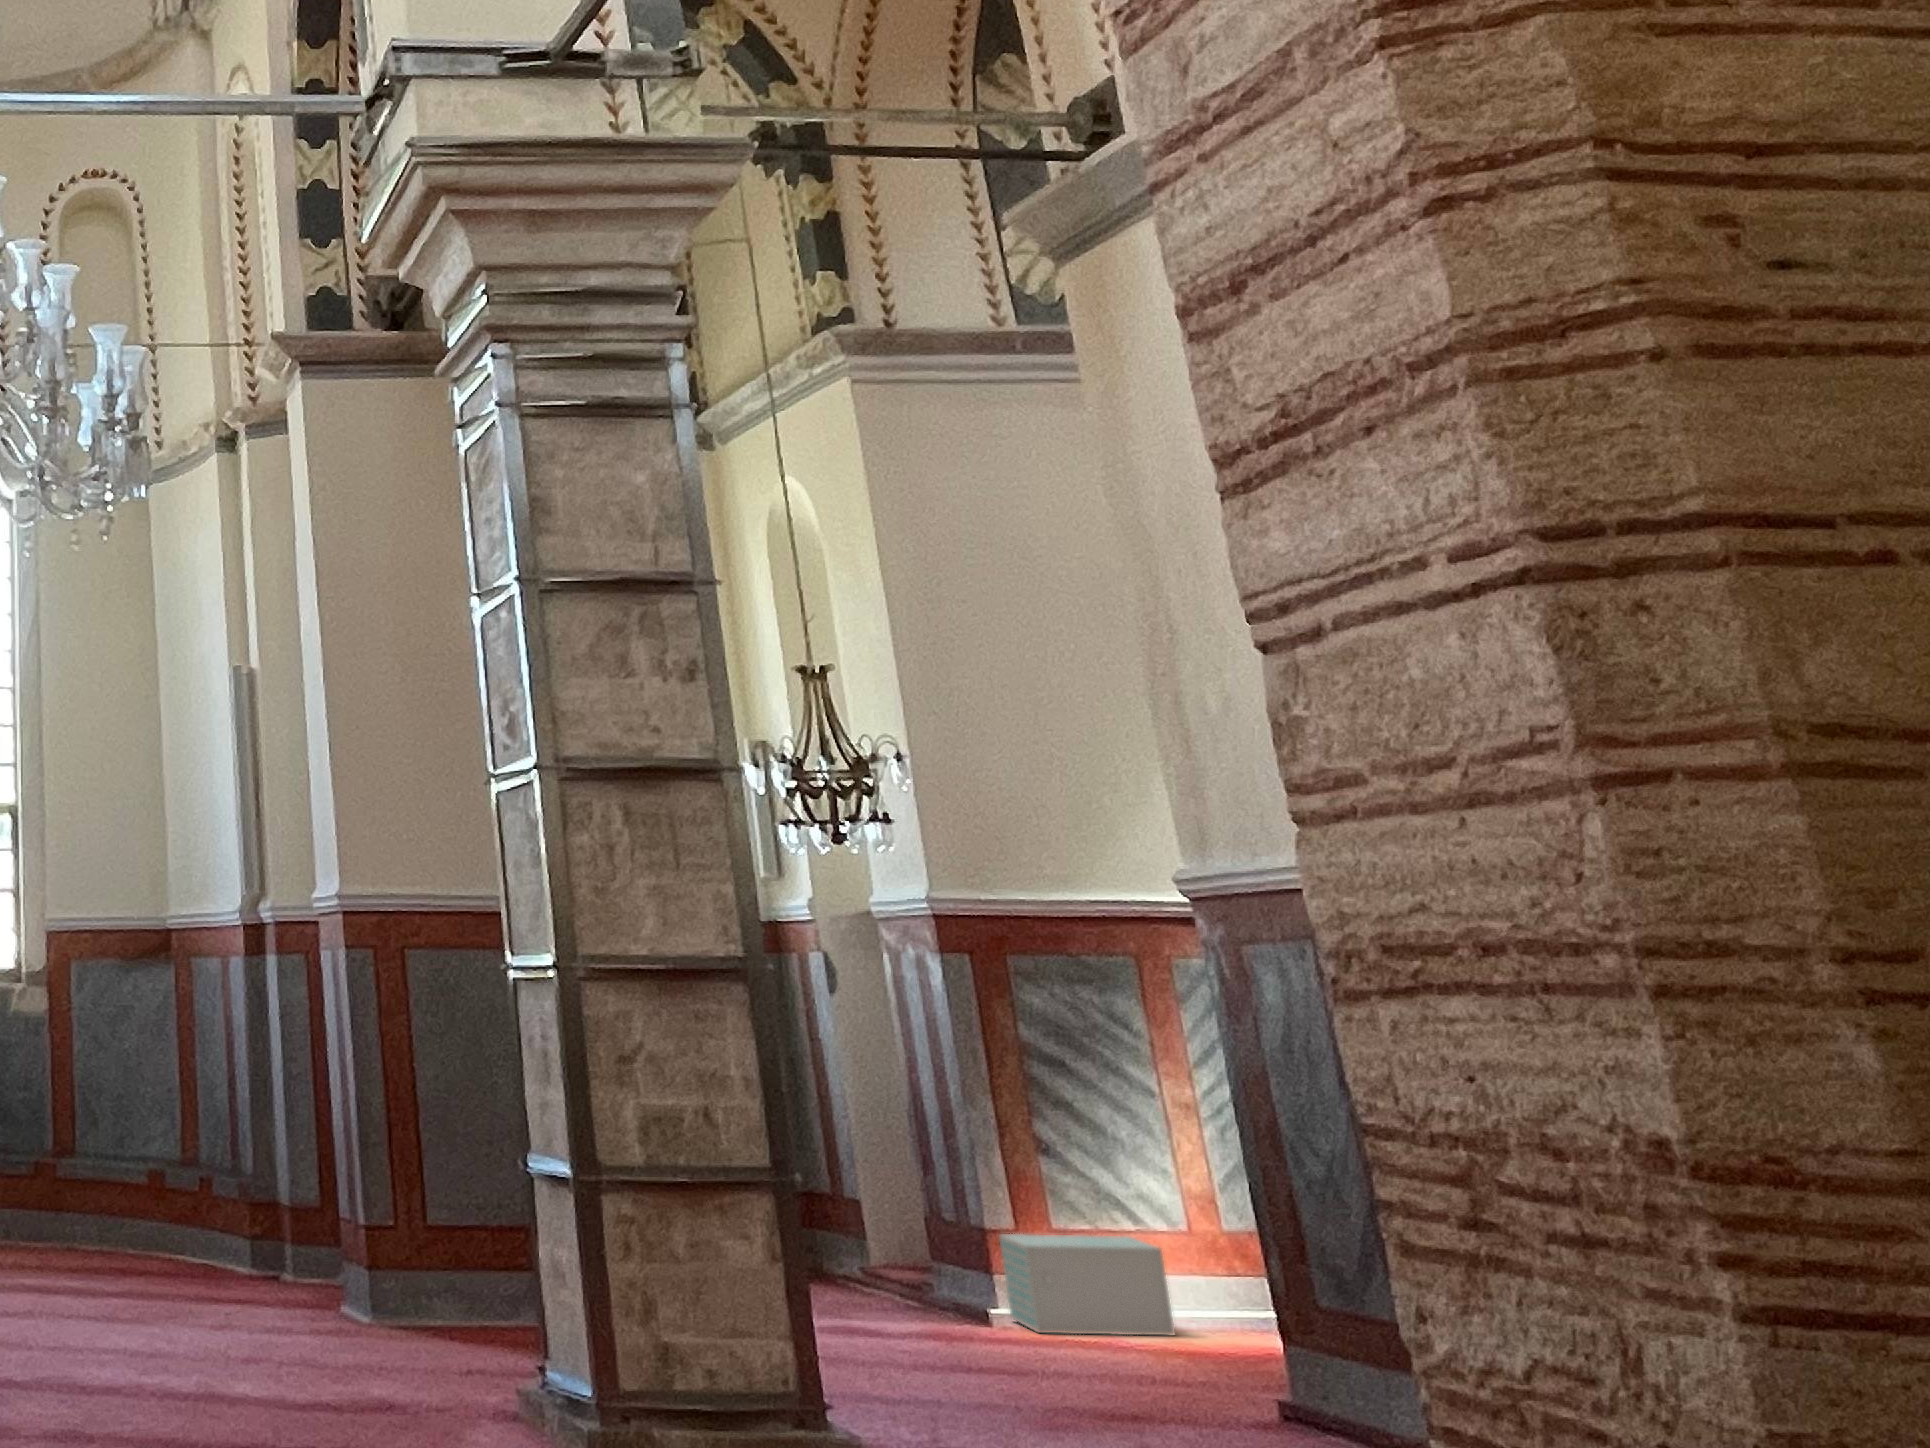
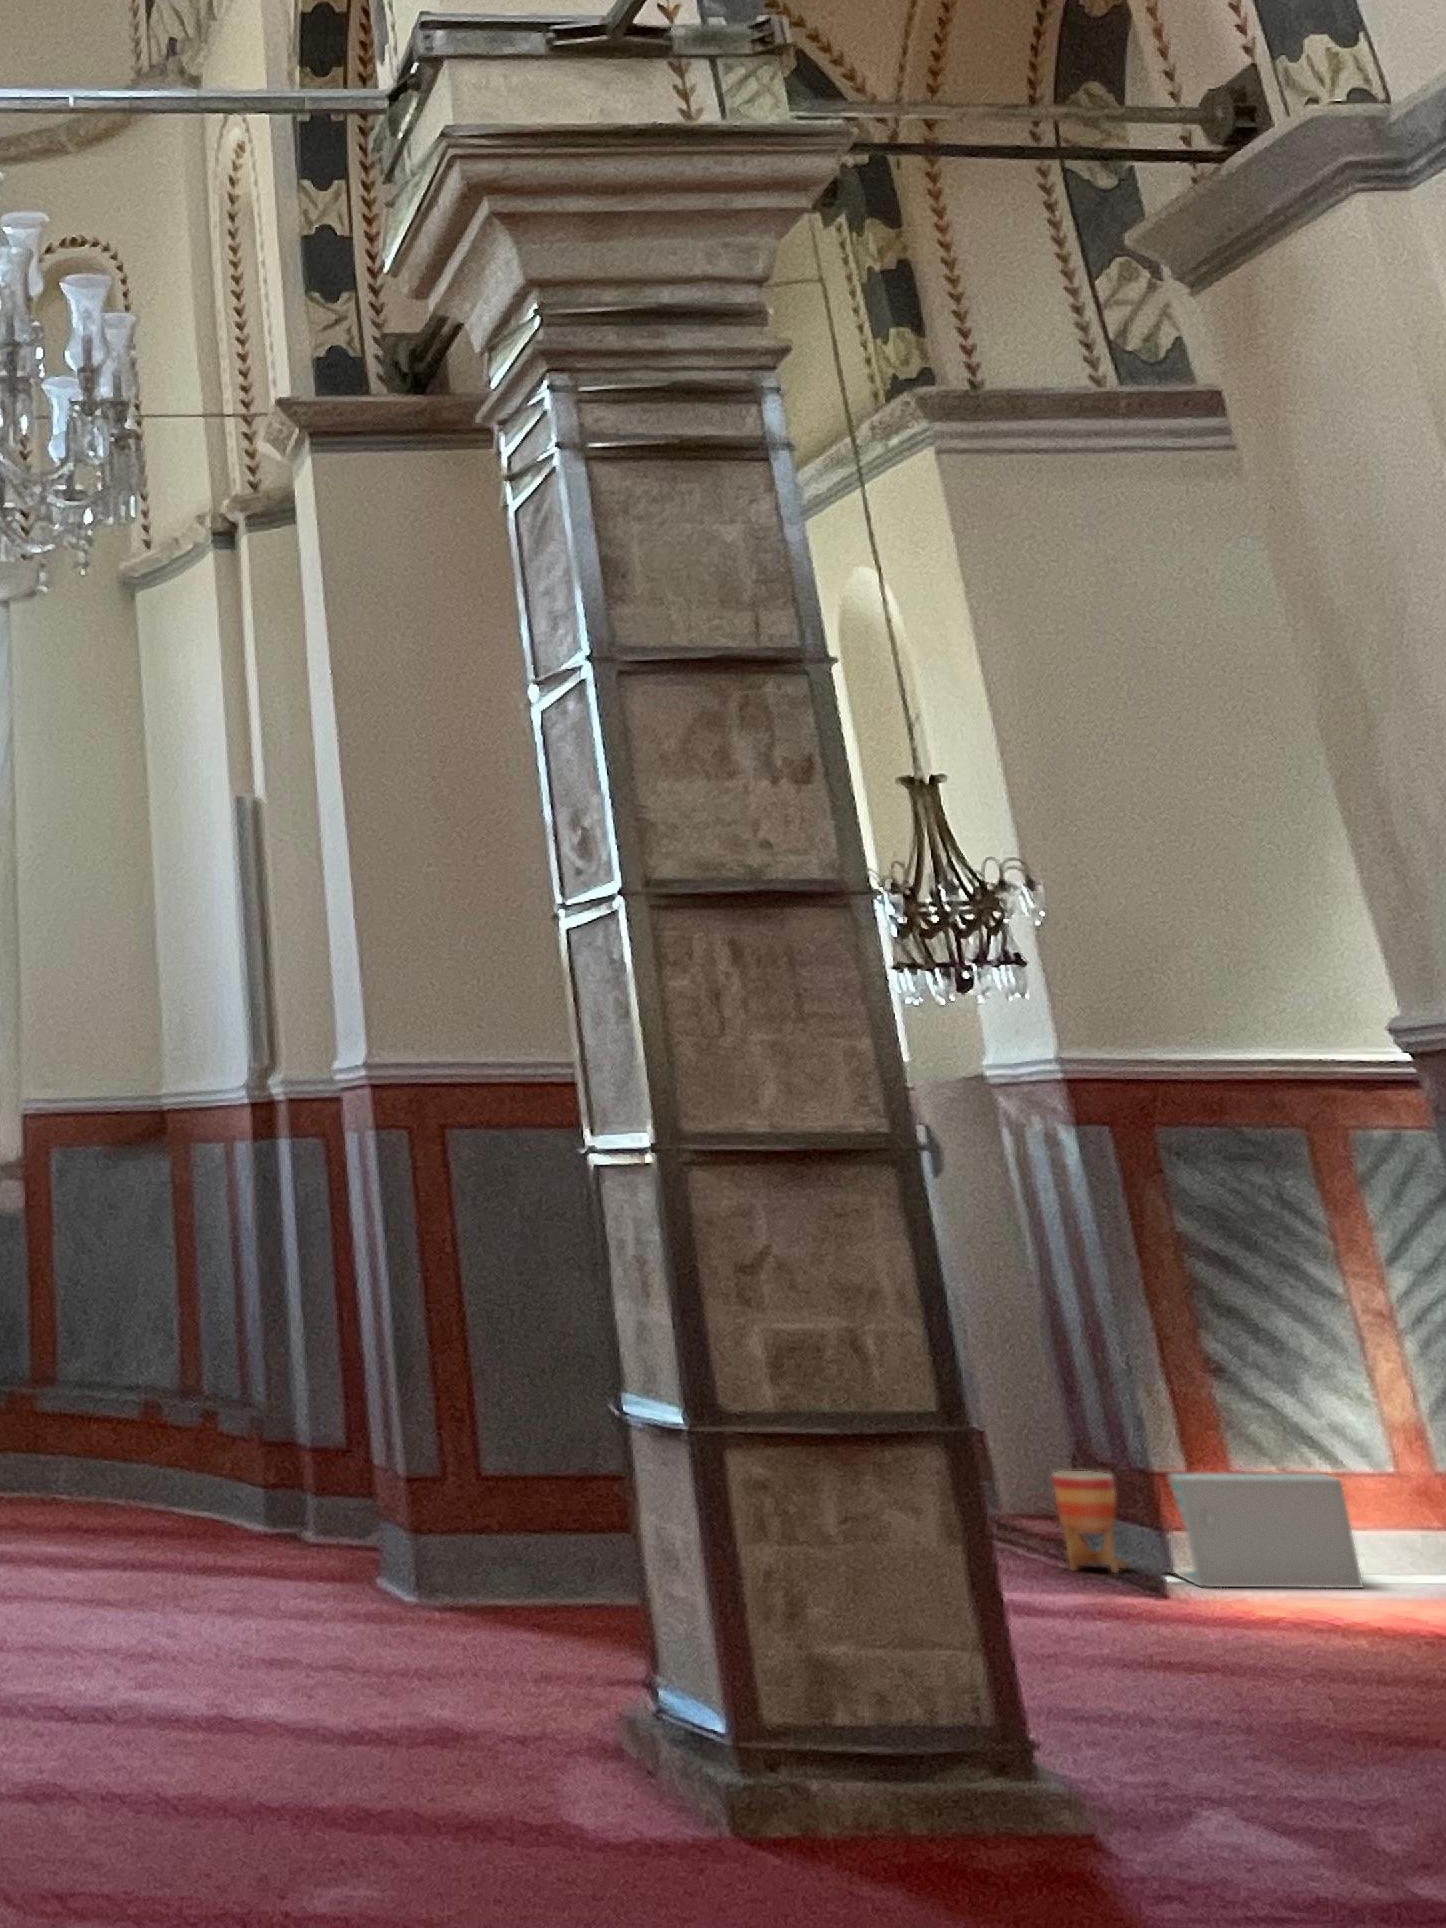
planter: none [921,1239,981,1322] -> present [1052,1471,1125,1573]

